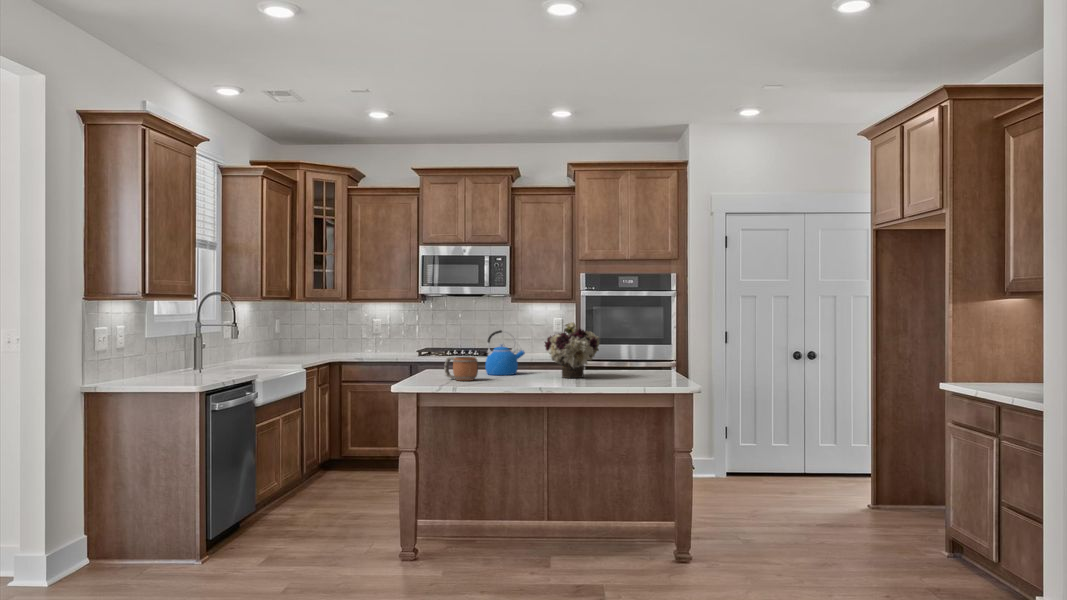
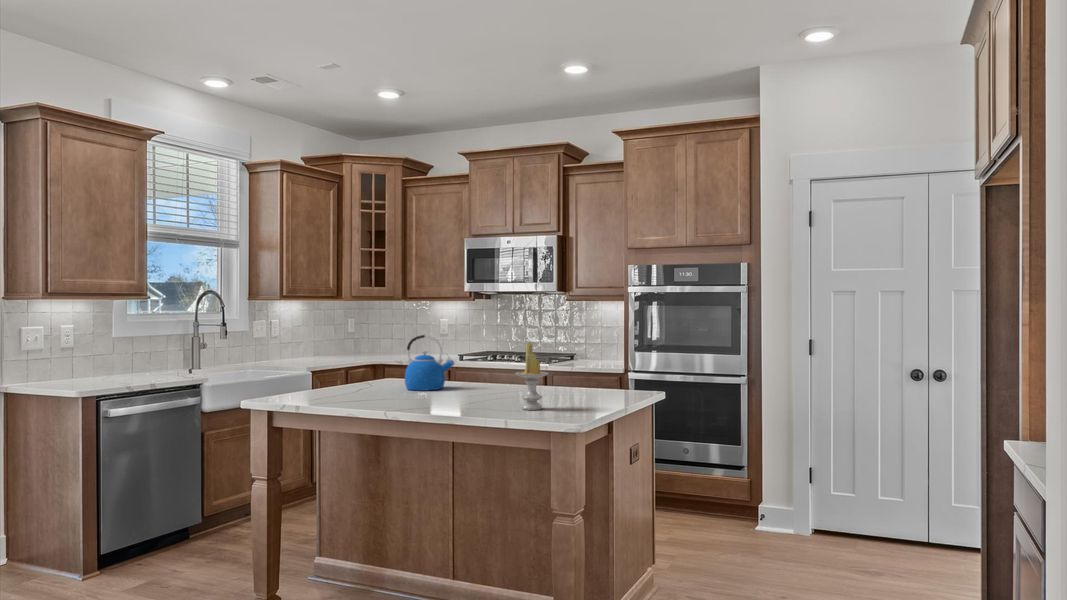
flower arrangement: present [545,322,599,378] -> none [451,325,516,400]
candle: none [622,333,646,382] -> present [515,342,548,410]
mug: present [444,357,478,381] -> none [332,366,364,397]

